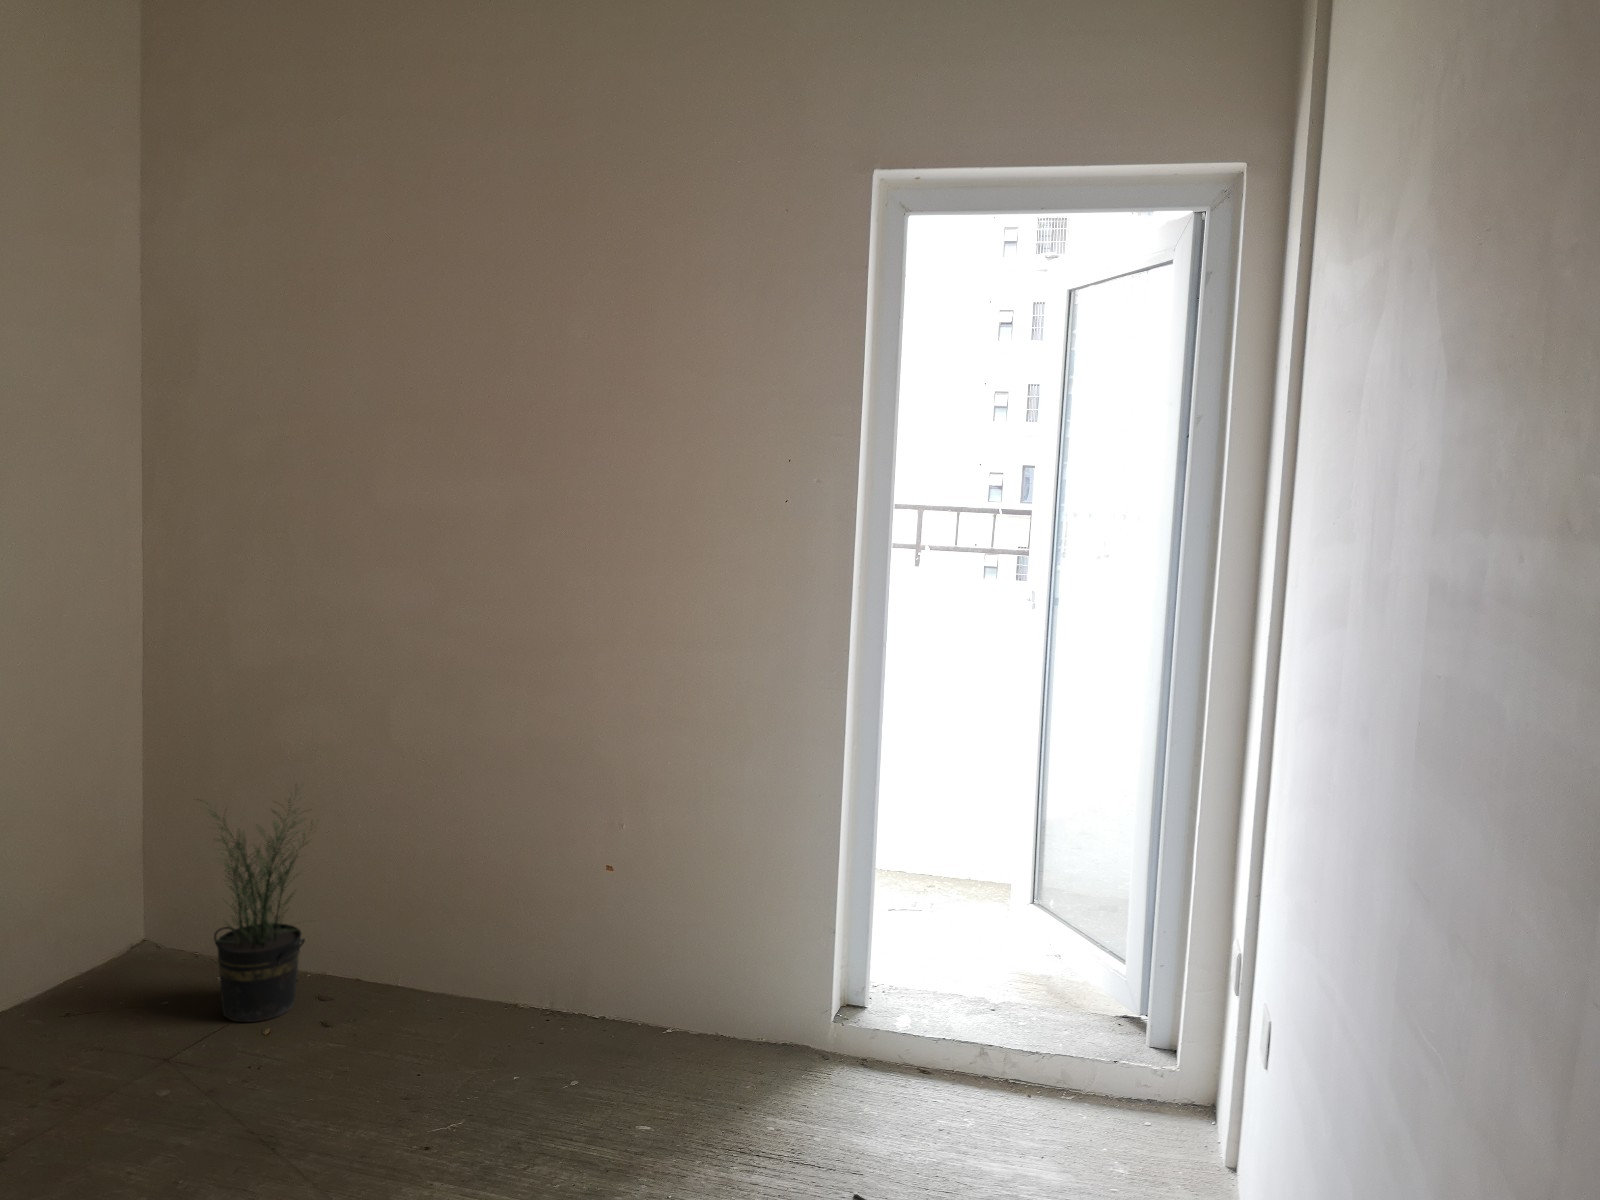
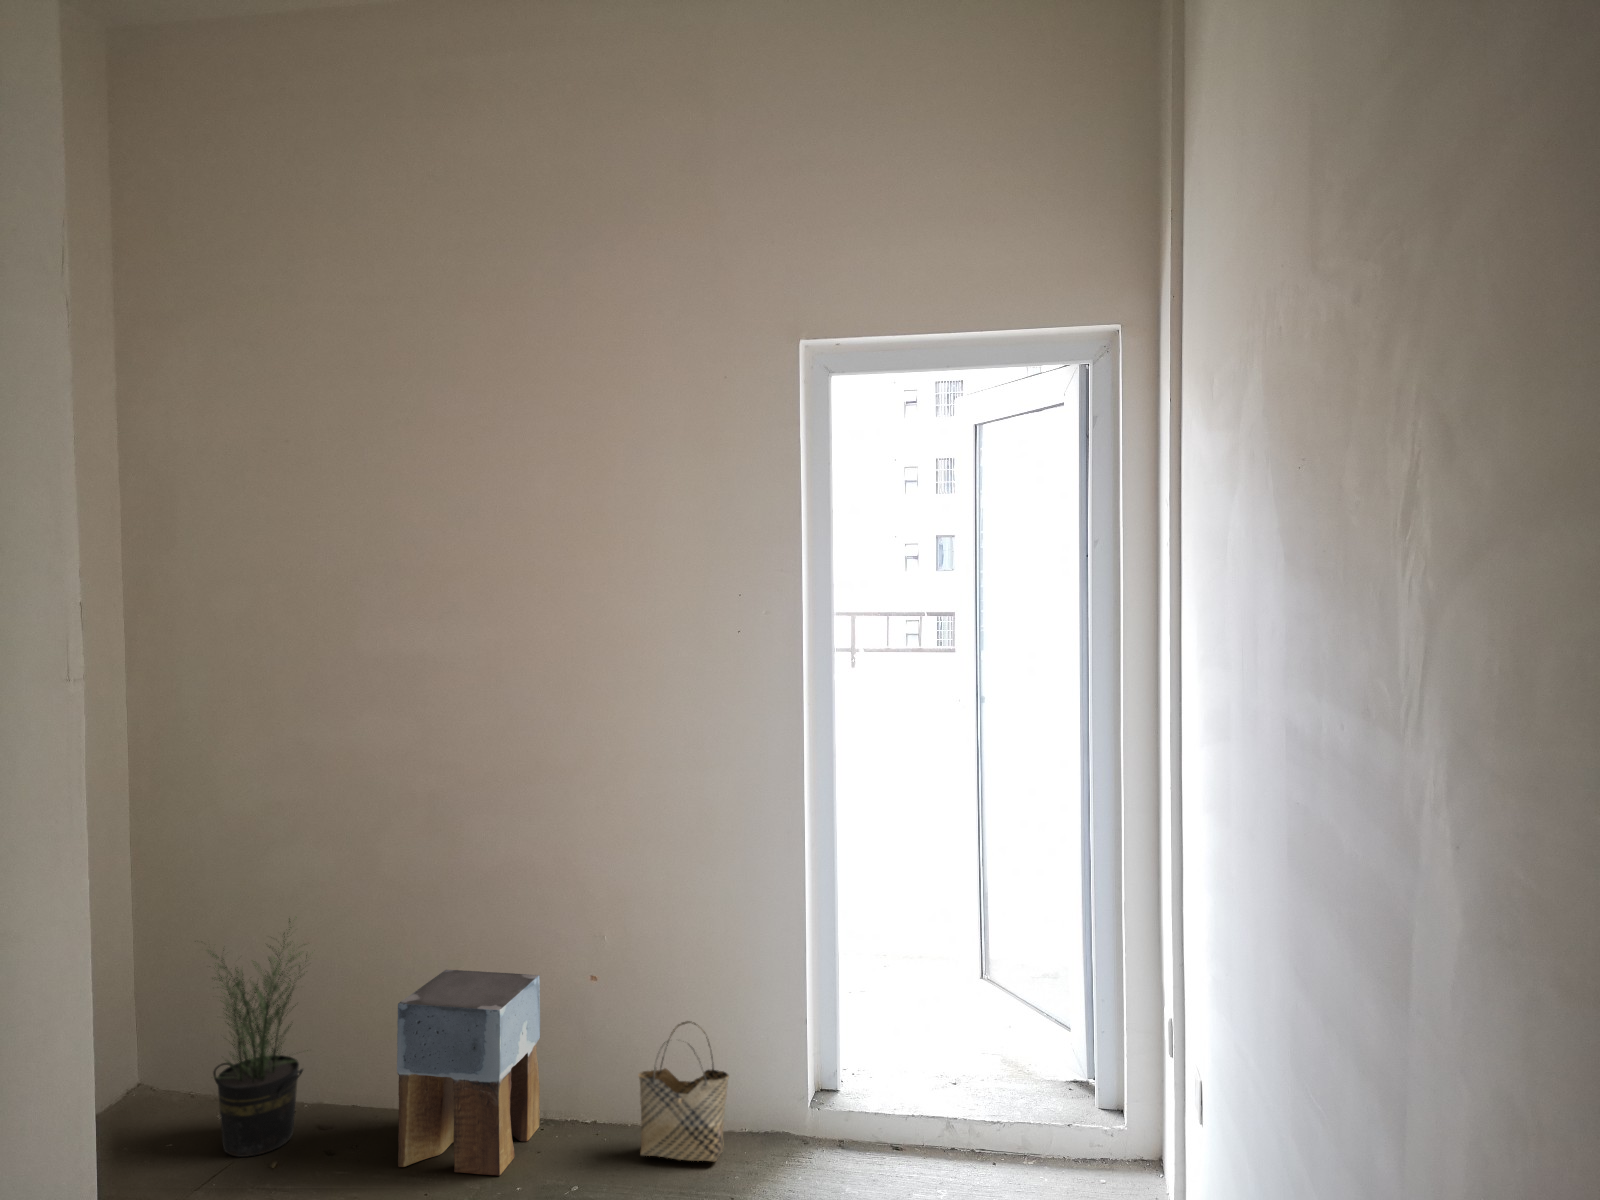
stool: none [397,849,552,1063] -> present [397,970,540,1175]
woven basket: none [649,920,747,1068] -> present [638,1021,729,1161]

